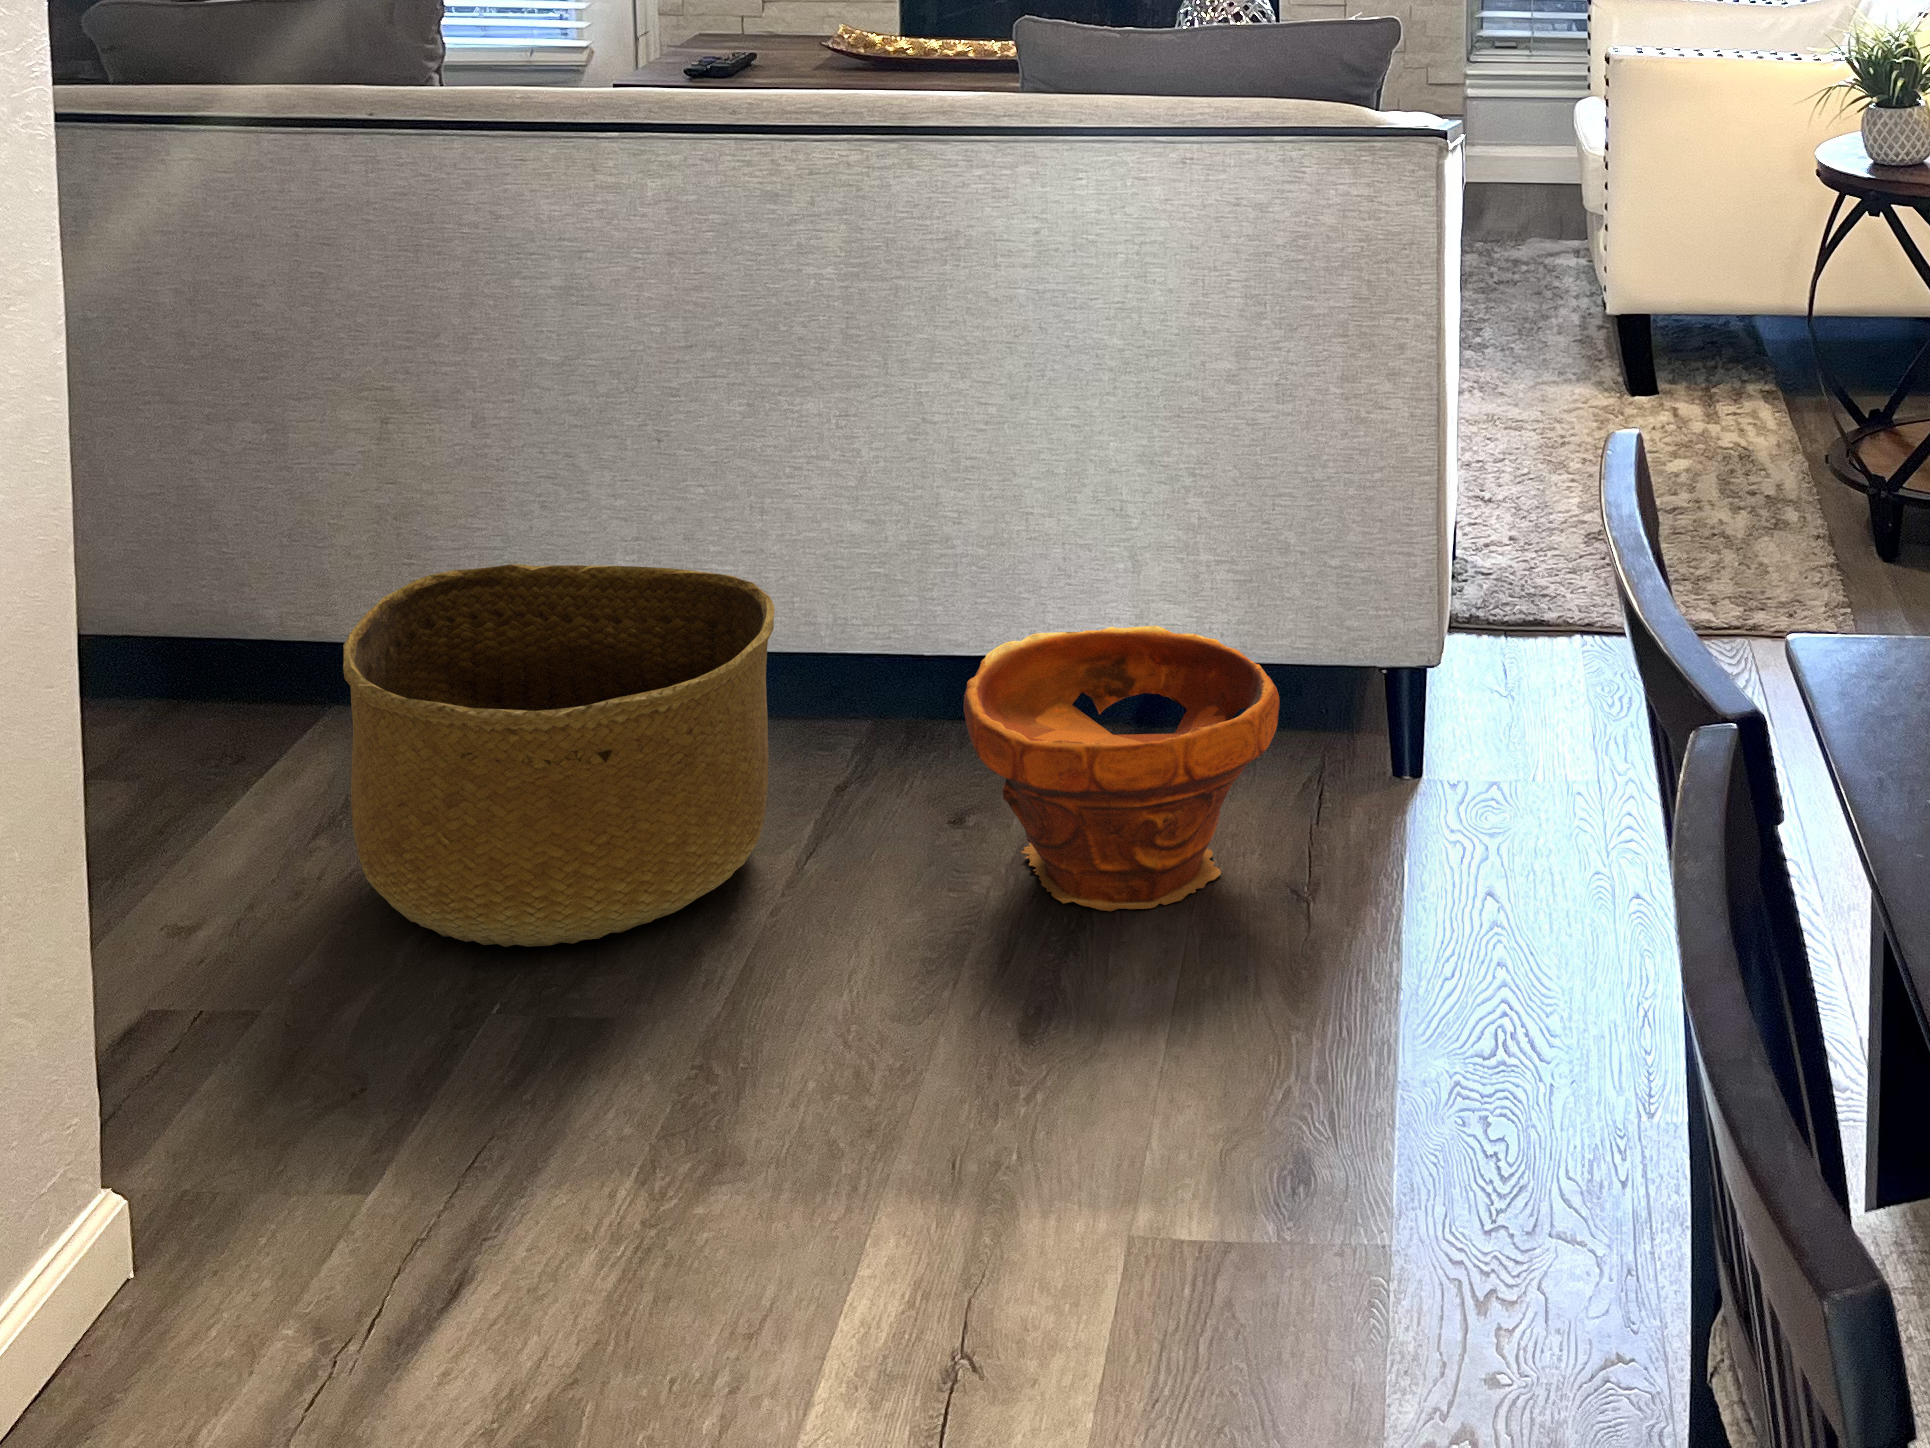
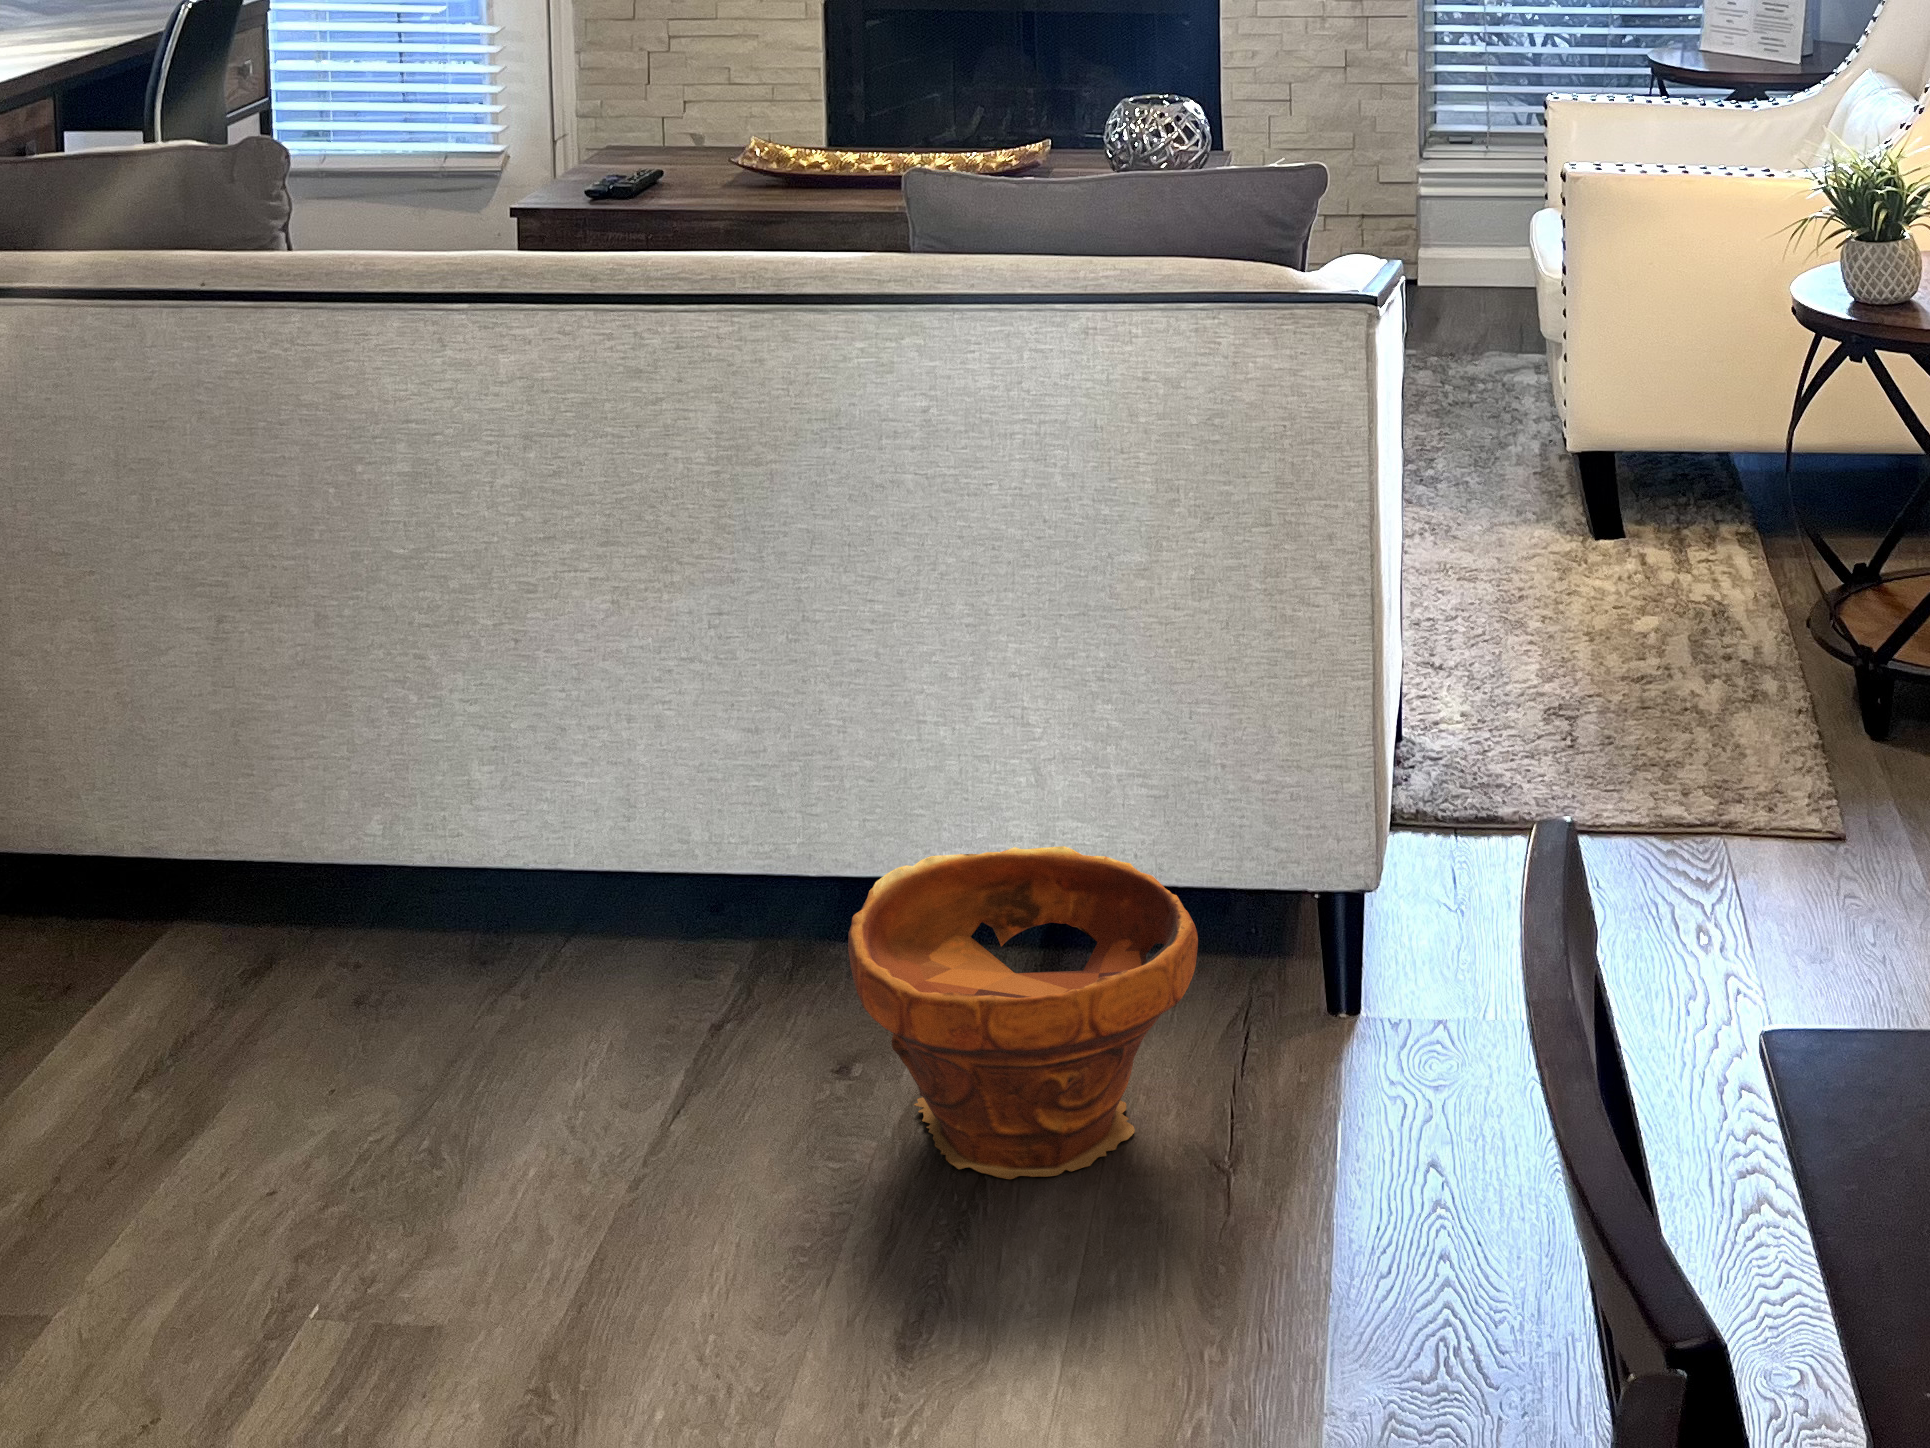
basket: present [343,564,775,947] -> none [163,778,642,1222]

